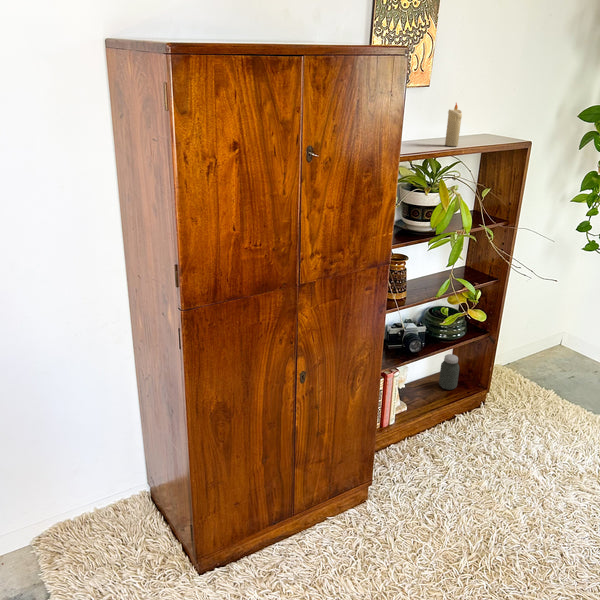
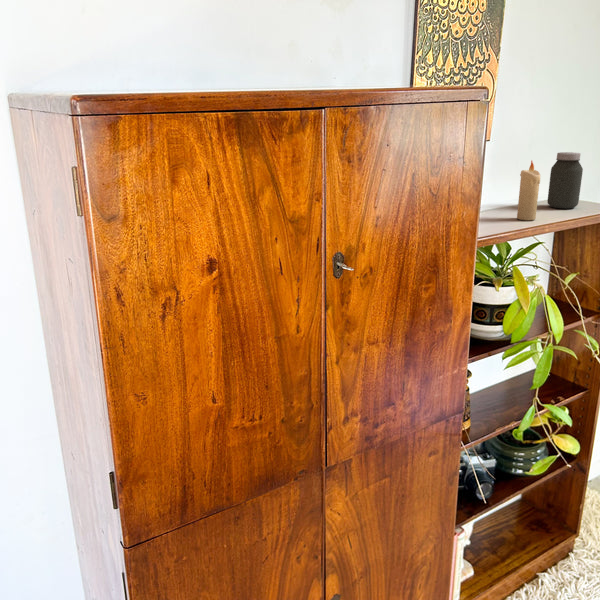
jar: present [439,354,460,390] -> present [547,152,583,209]

